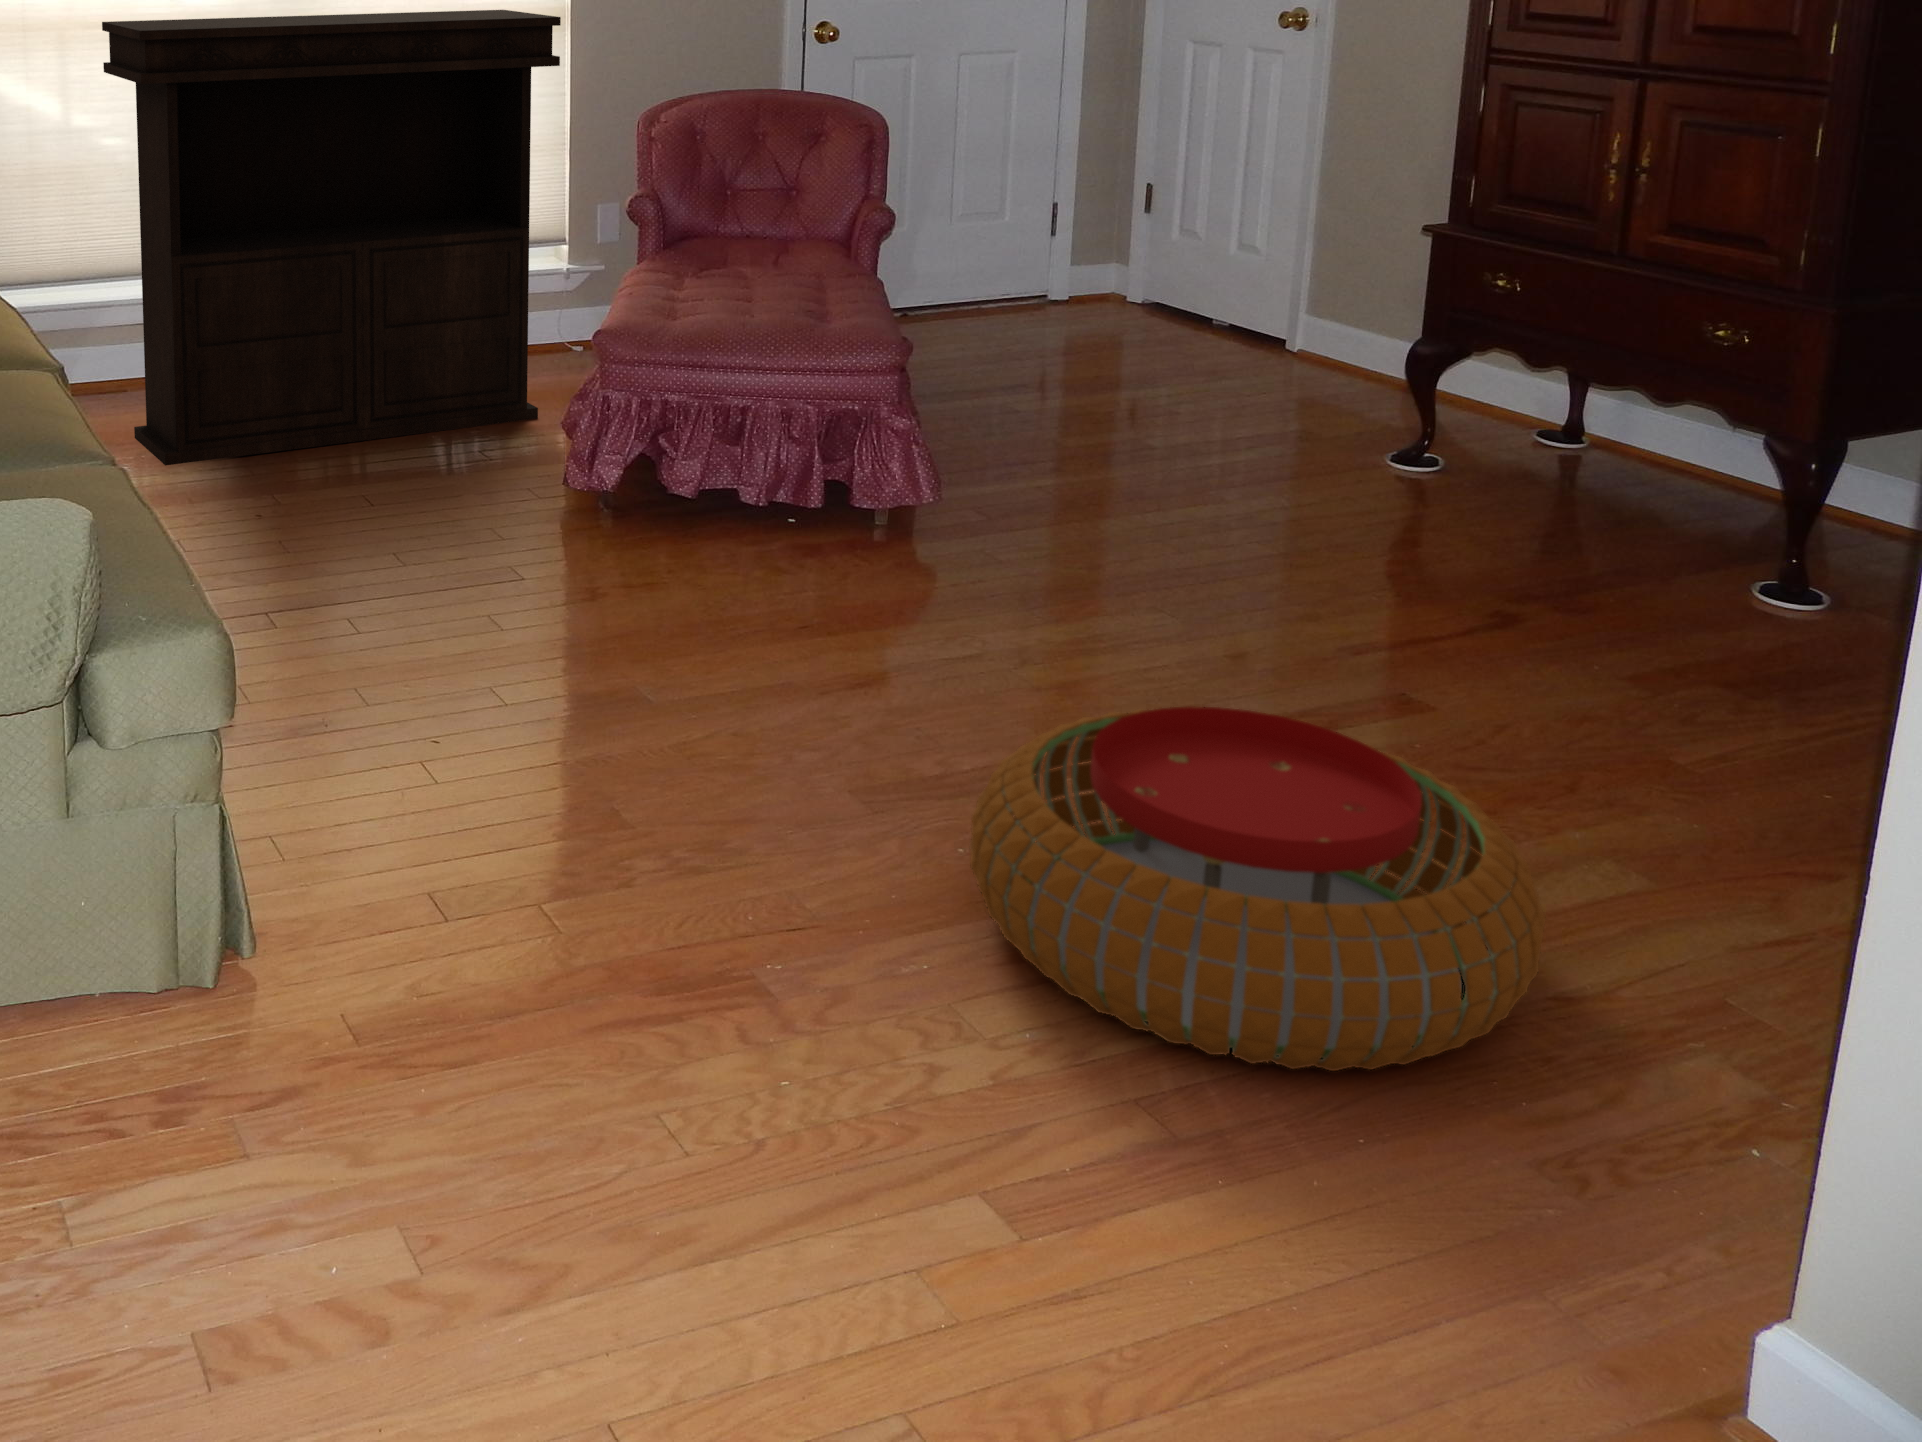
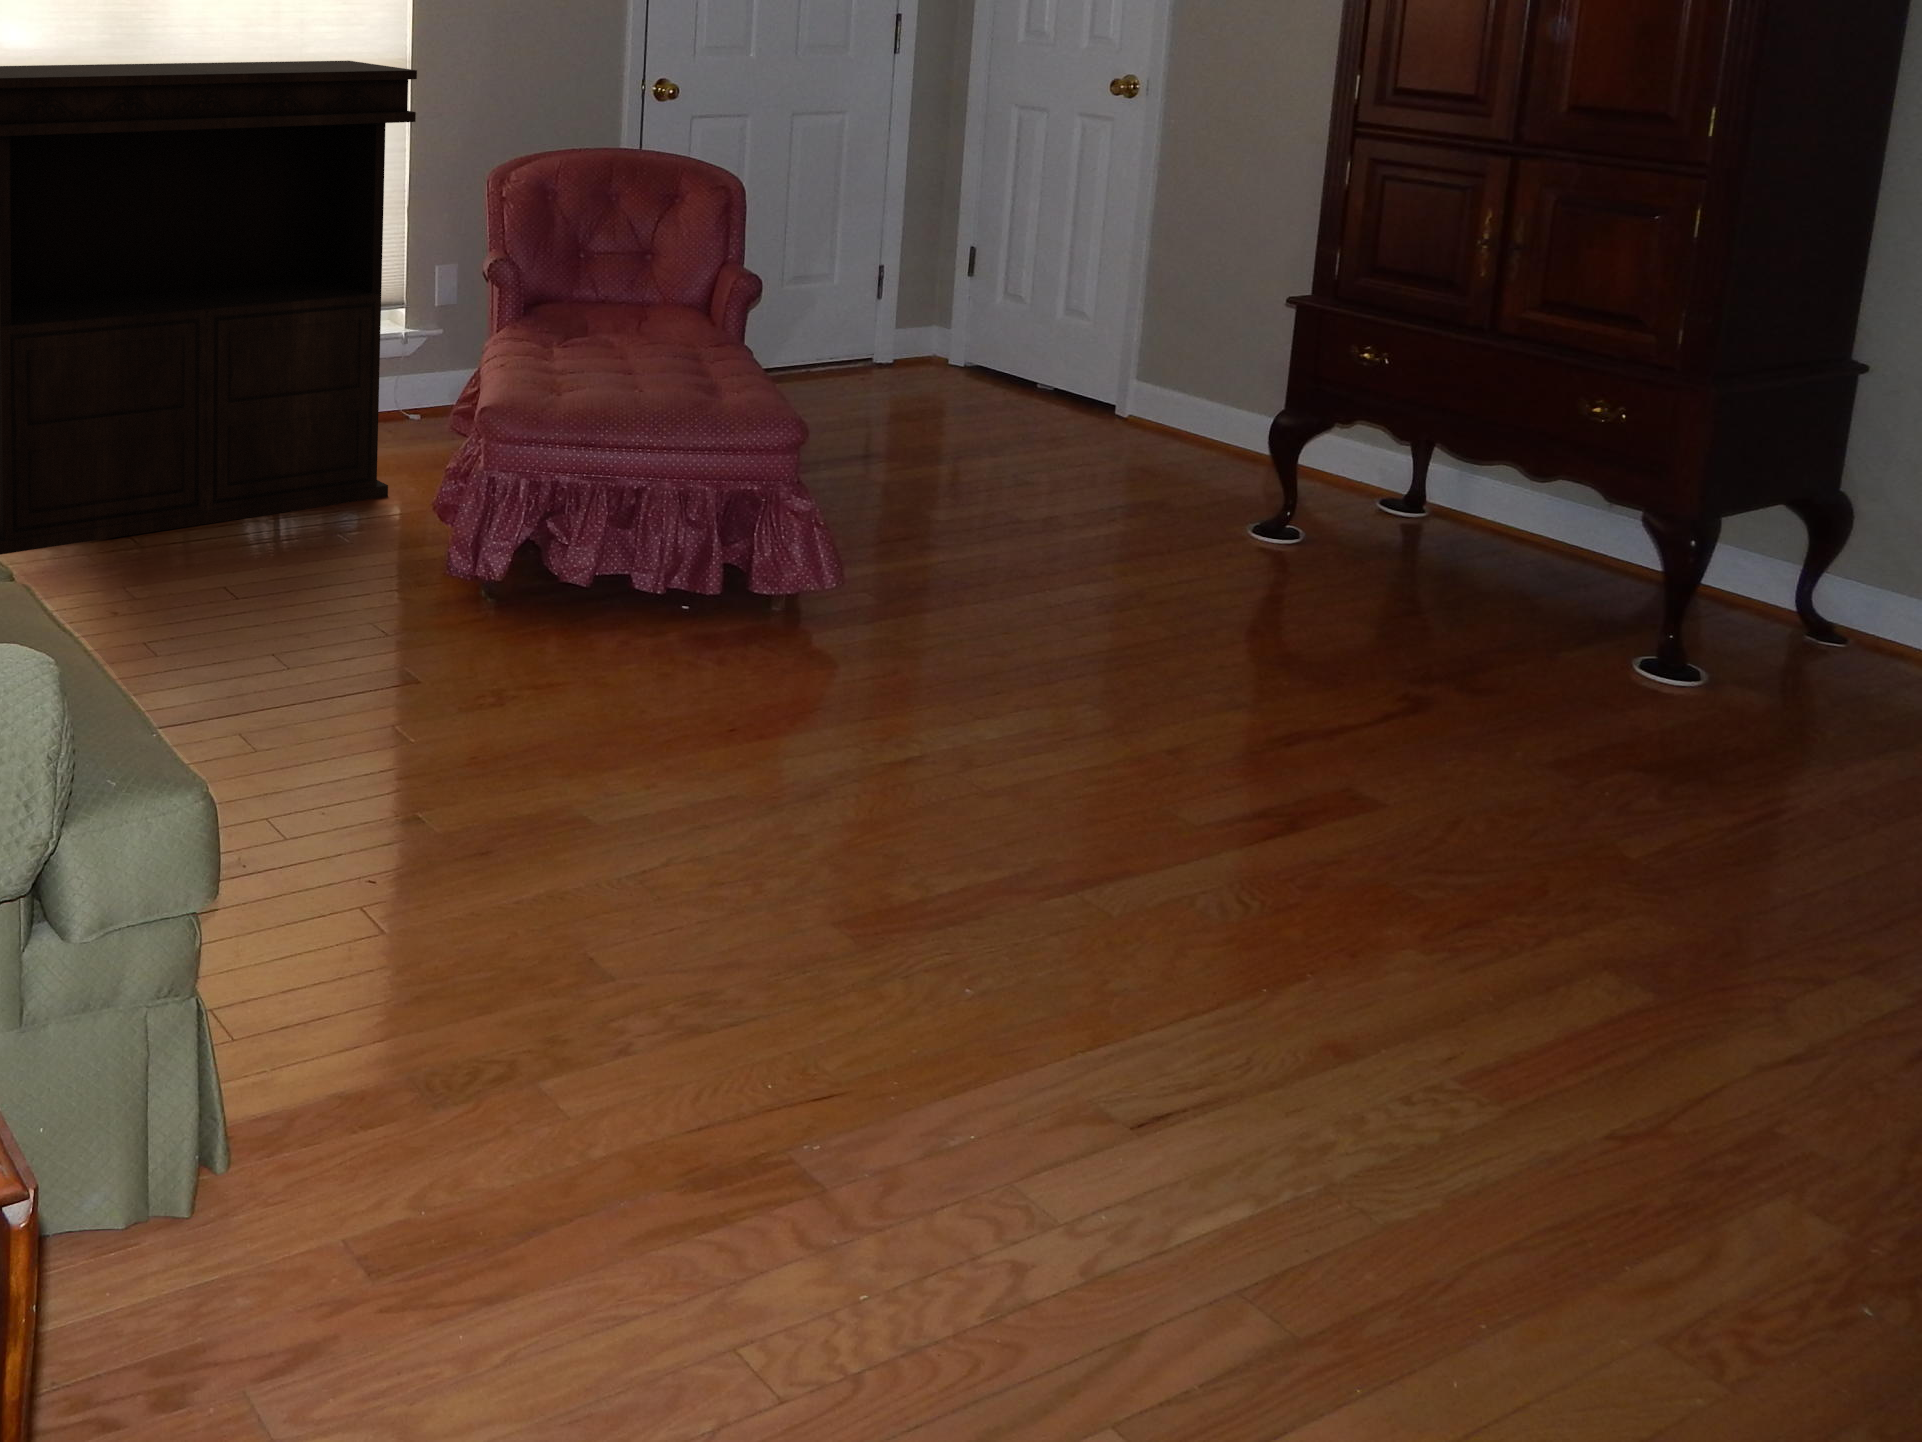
pouf: present [970,706,1545,1071] -> none [964,823,1577,1226]

